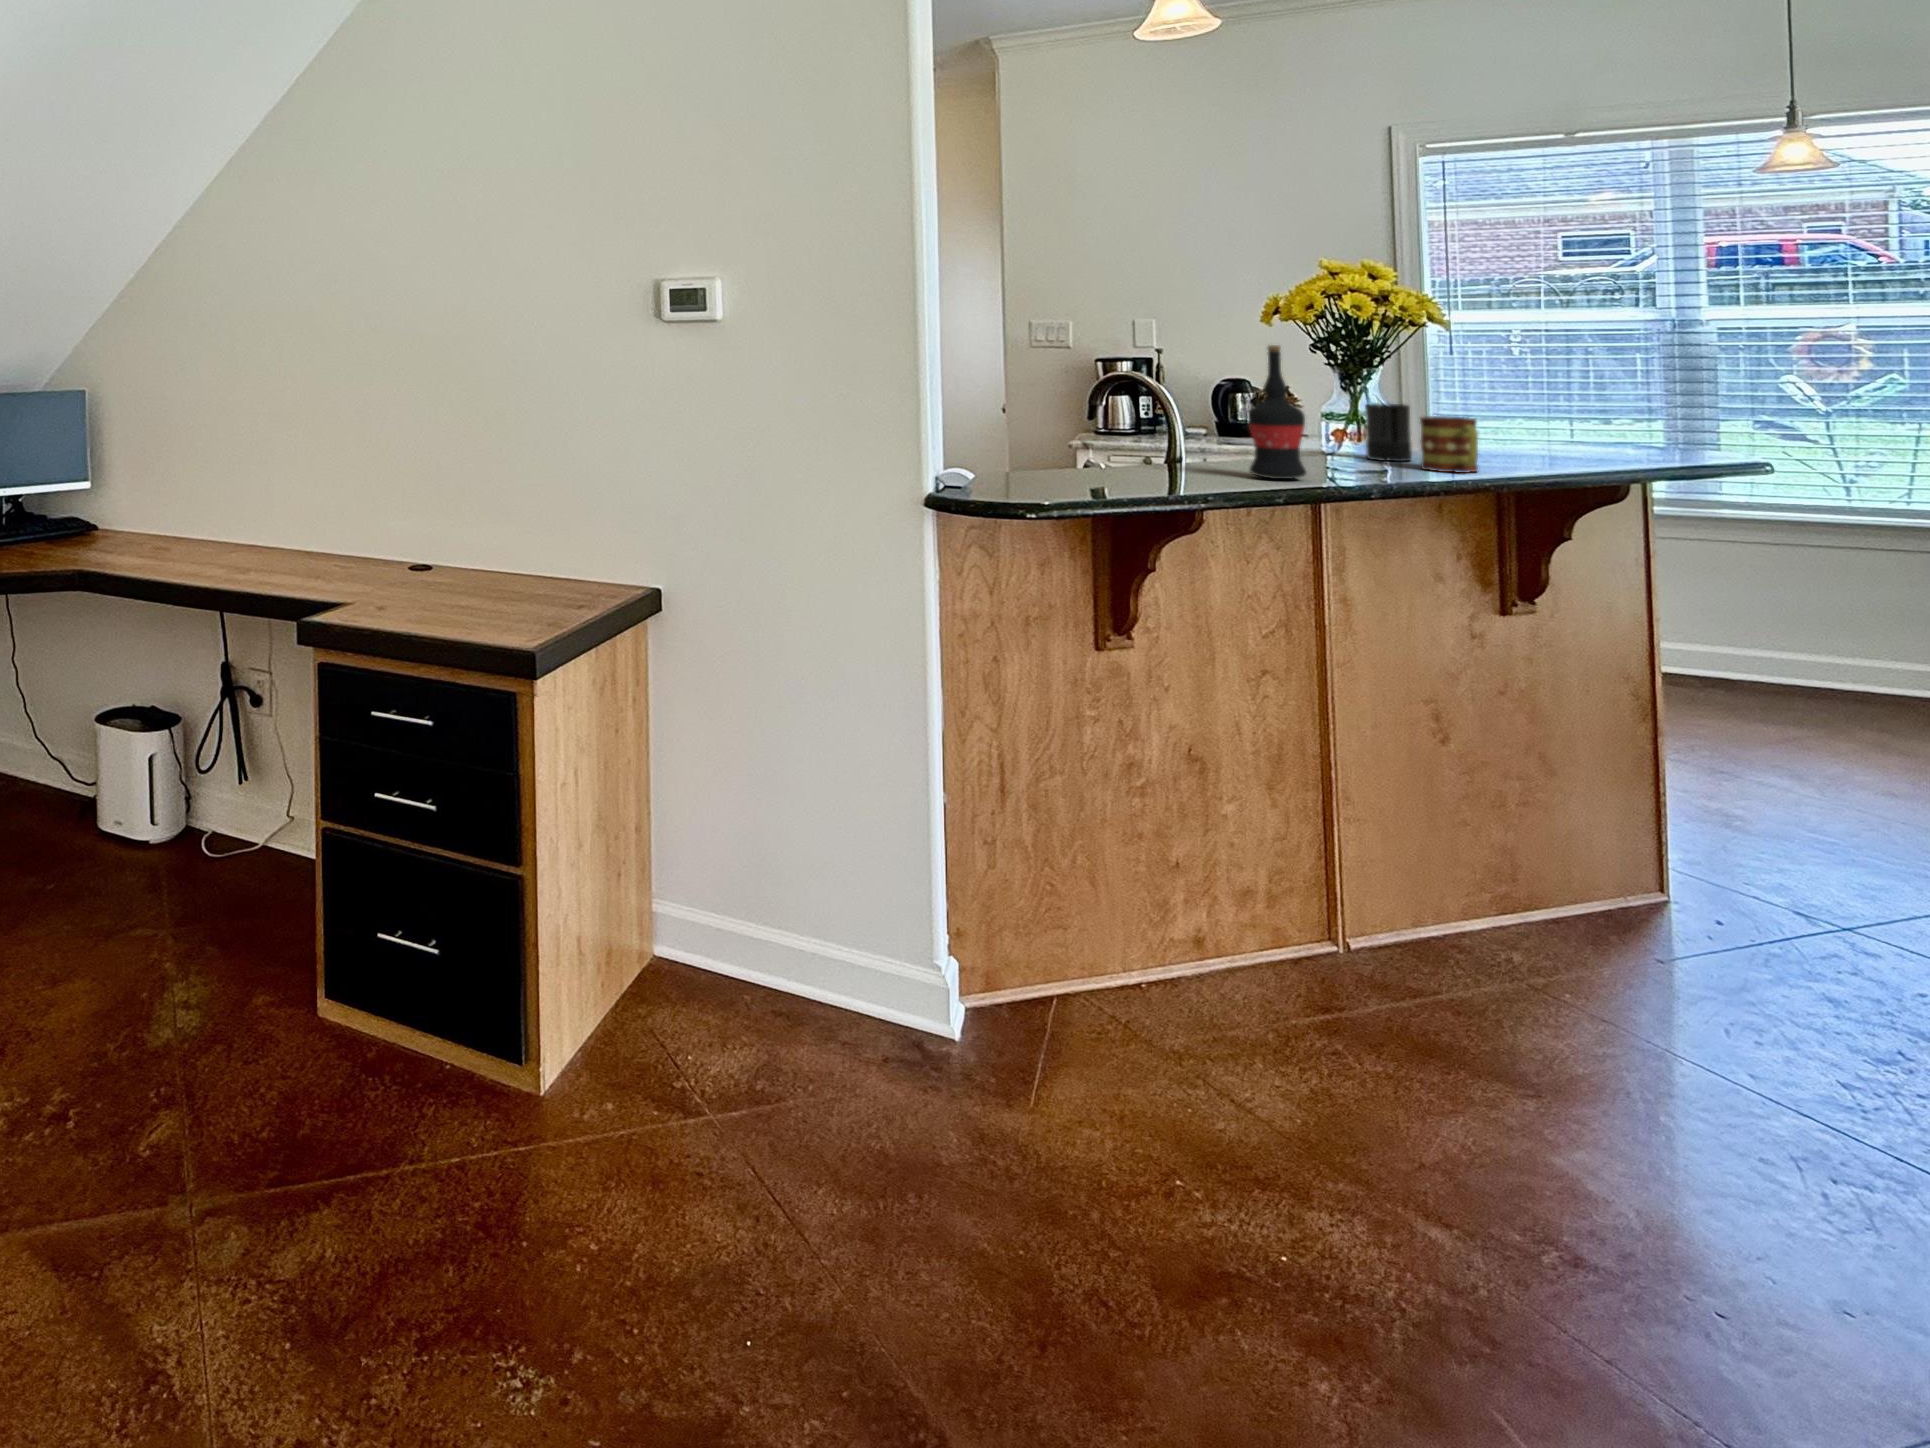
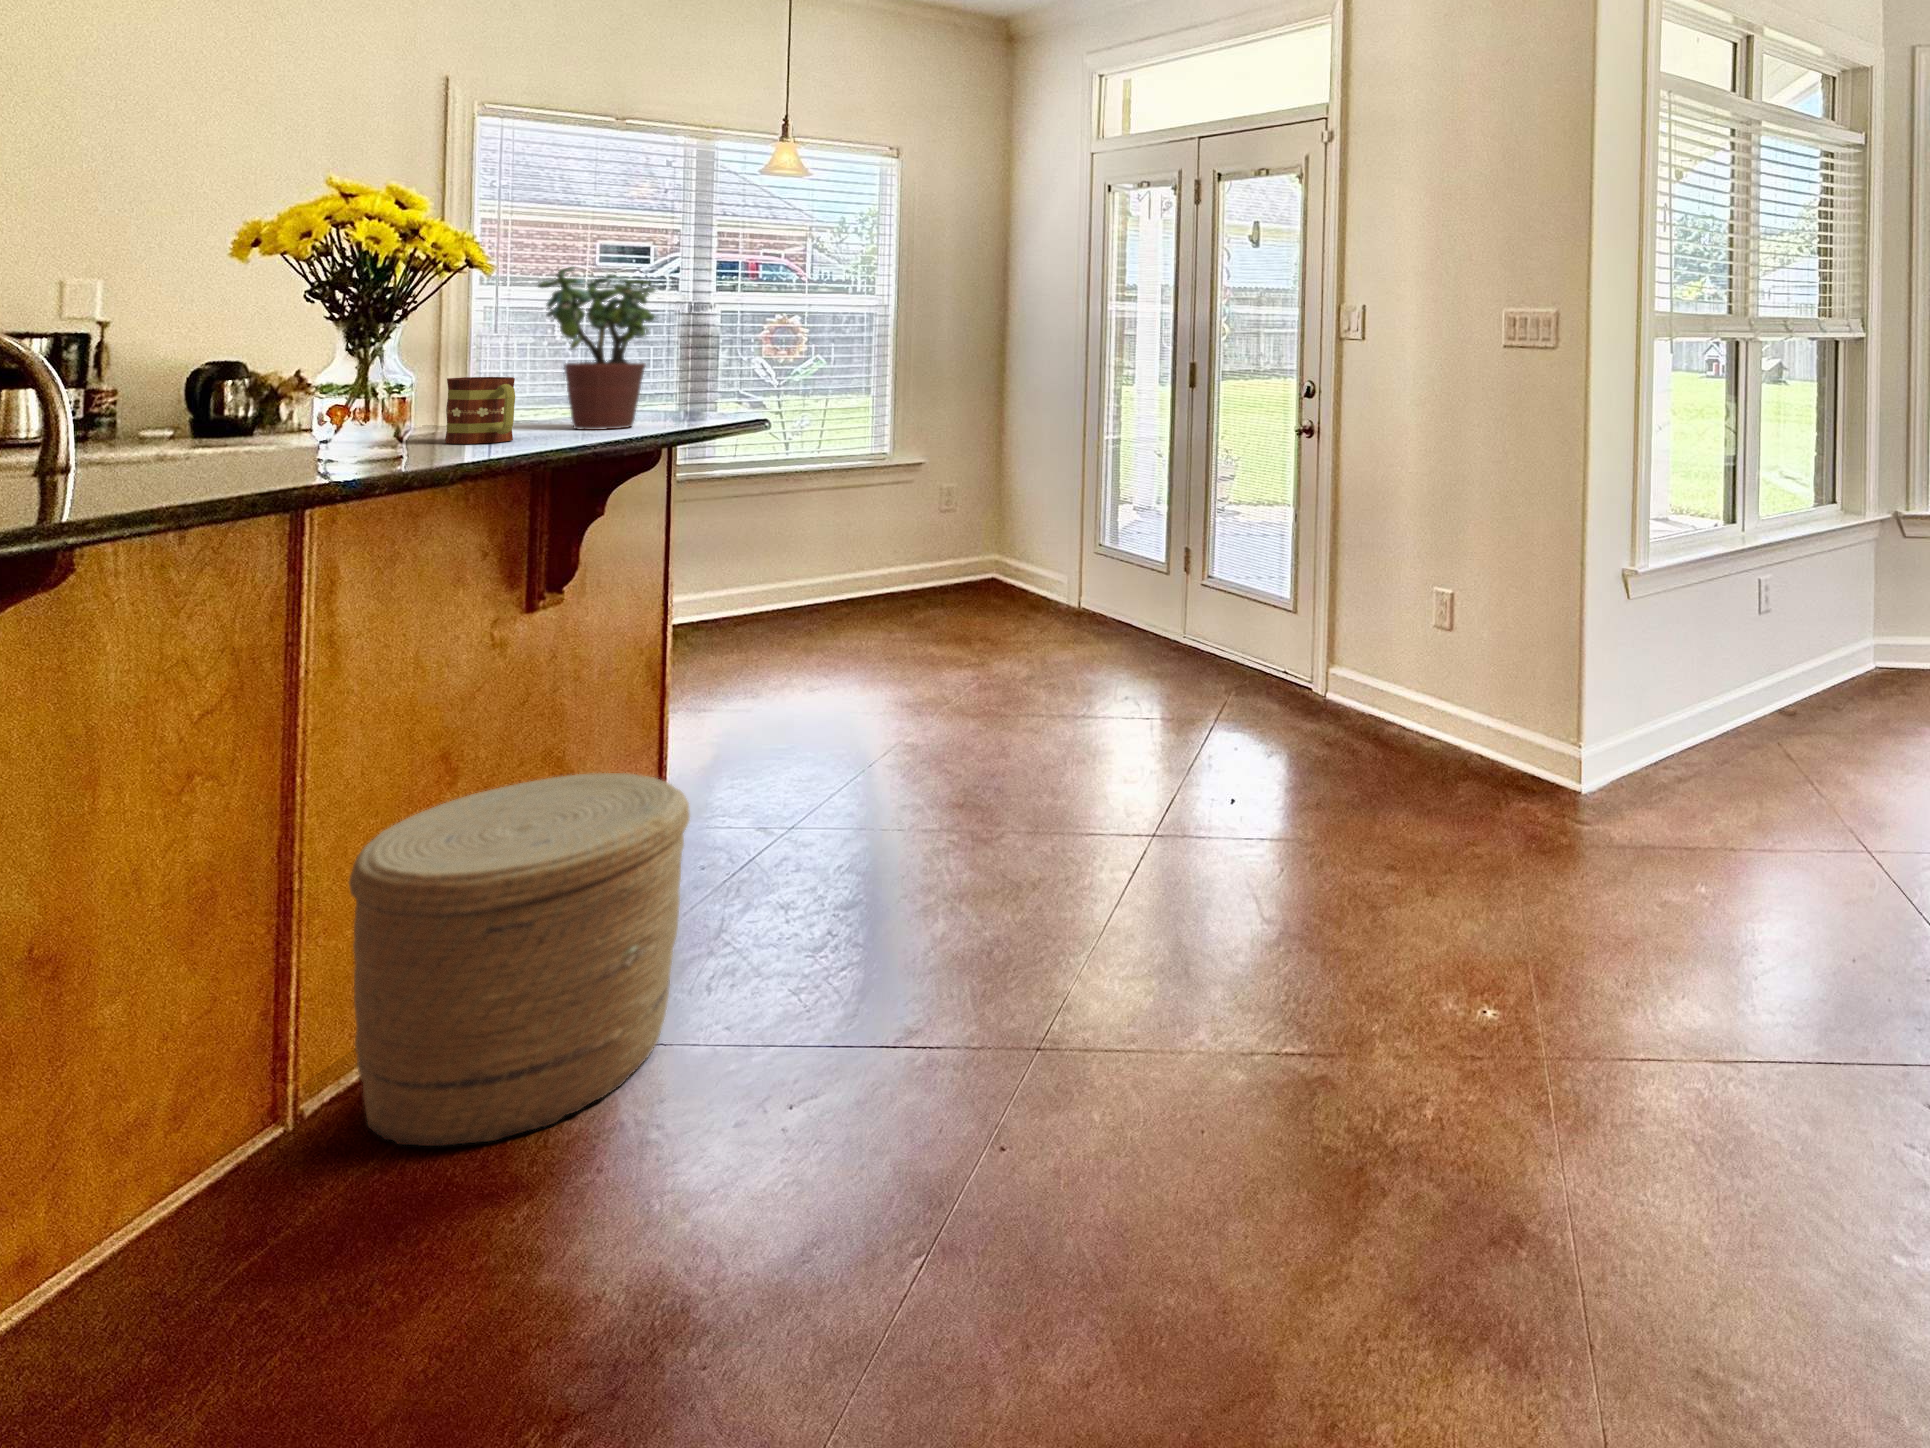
potted plant: none [1492,320,1614,468] -> present [539,267,655,430]
wine bottle: present [1248,345,1306,479] -> none [175,273,278,472]
candle: present [1365,402,1412,461] -> none [376,360,437,439]
woven basket: none [1373,757,1676,1058] -> present [349,773,690,1146]

